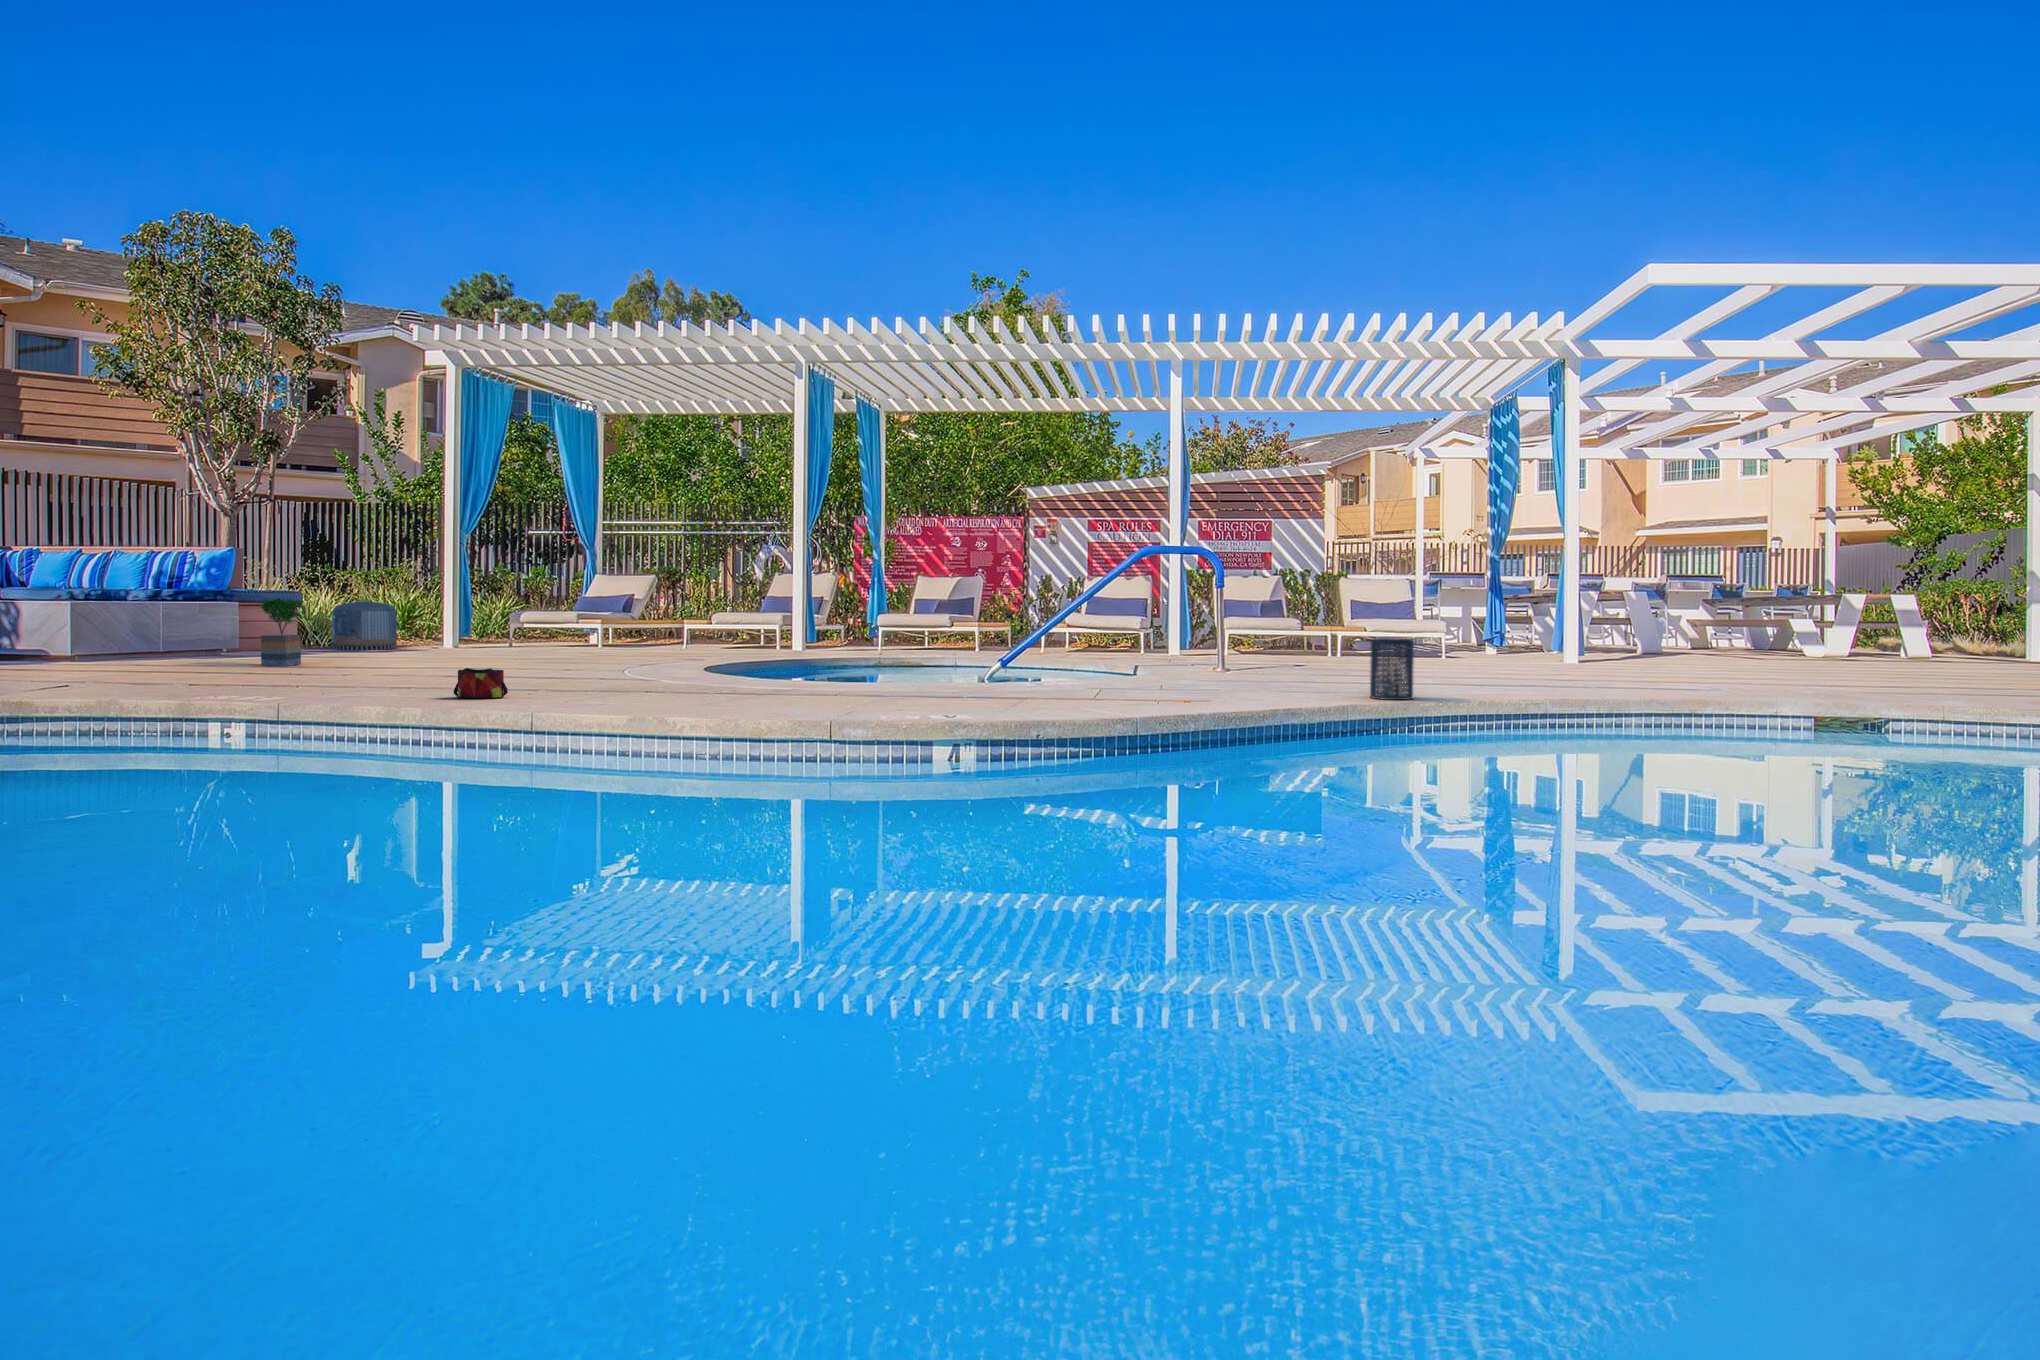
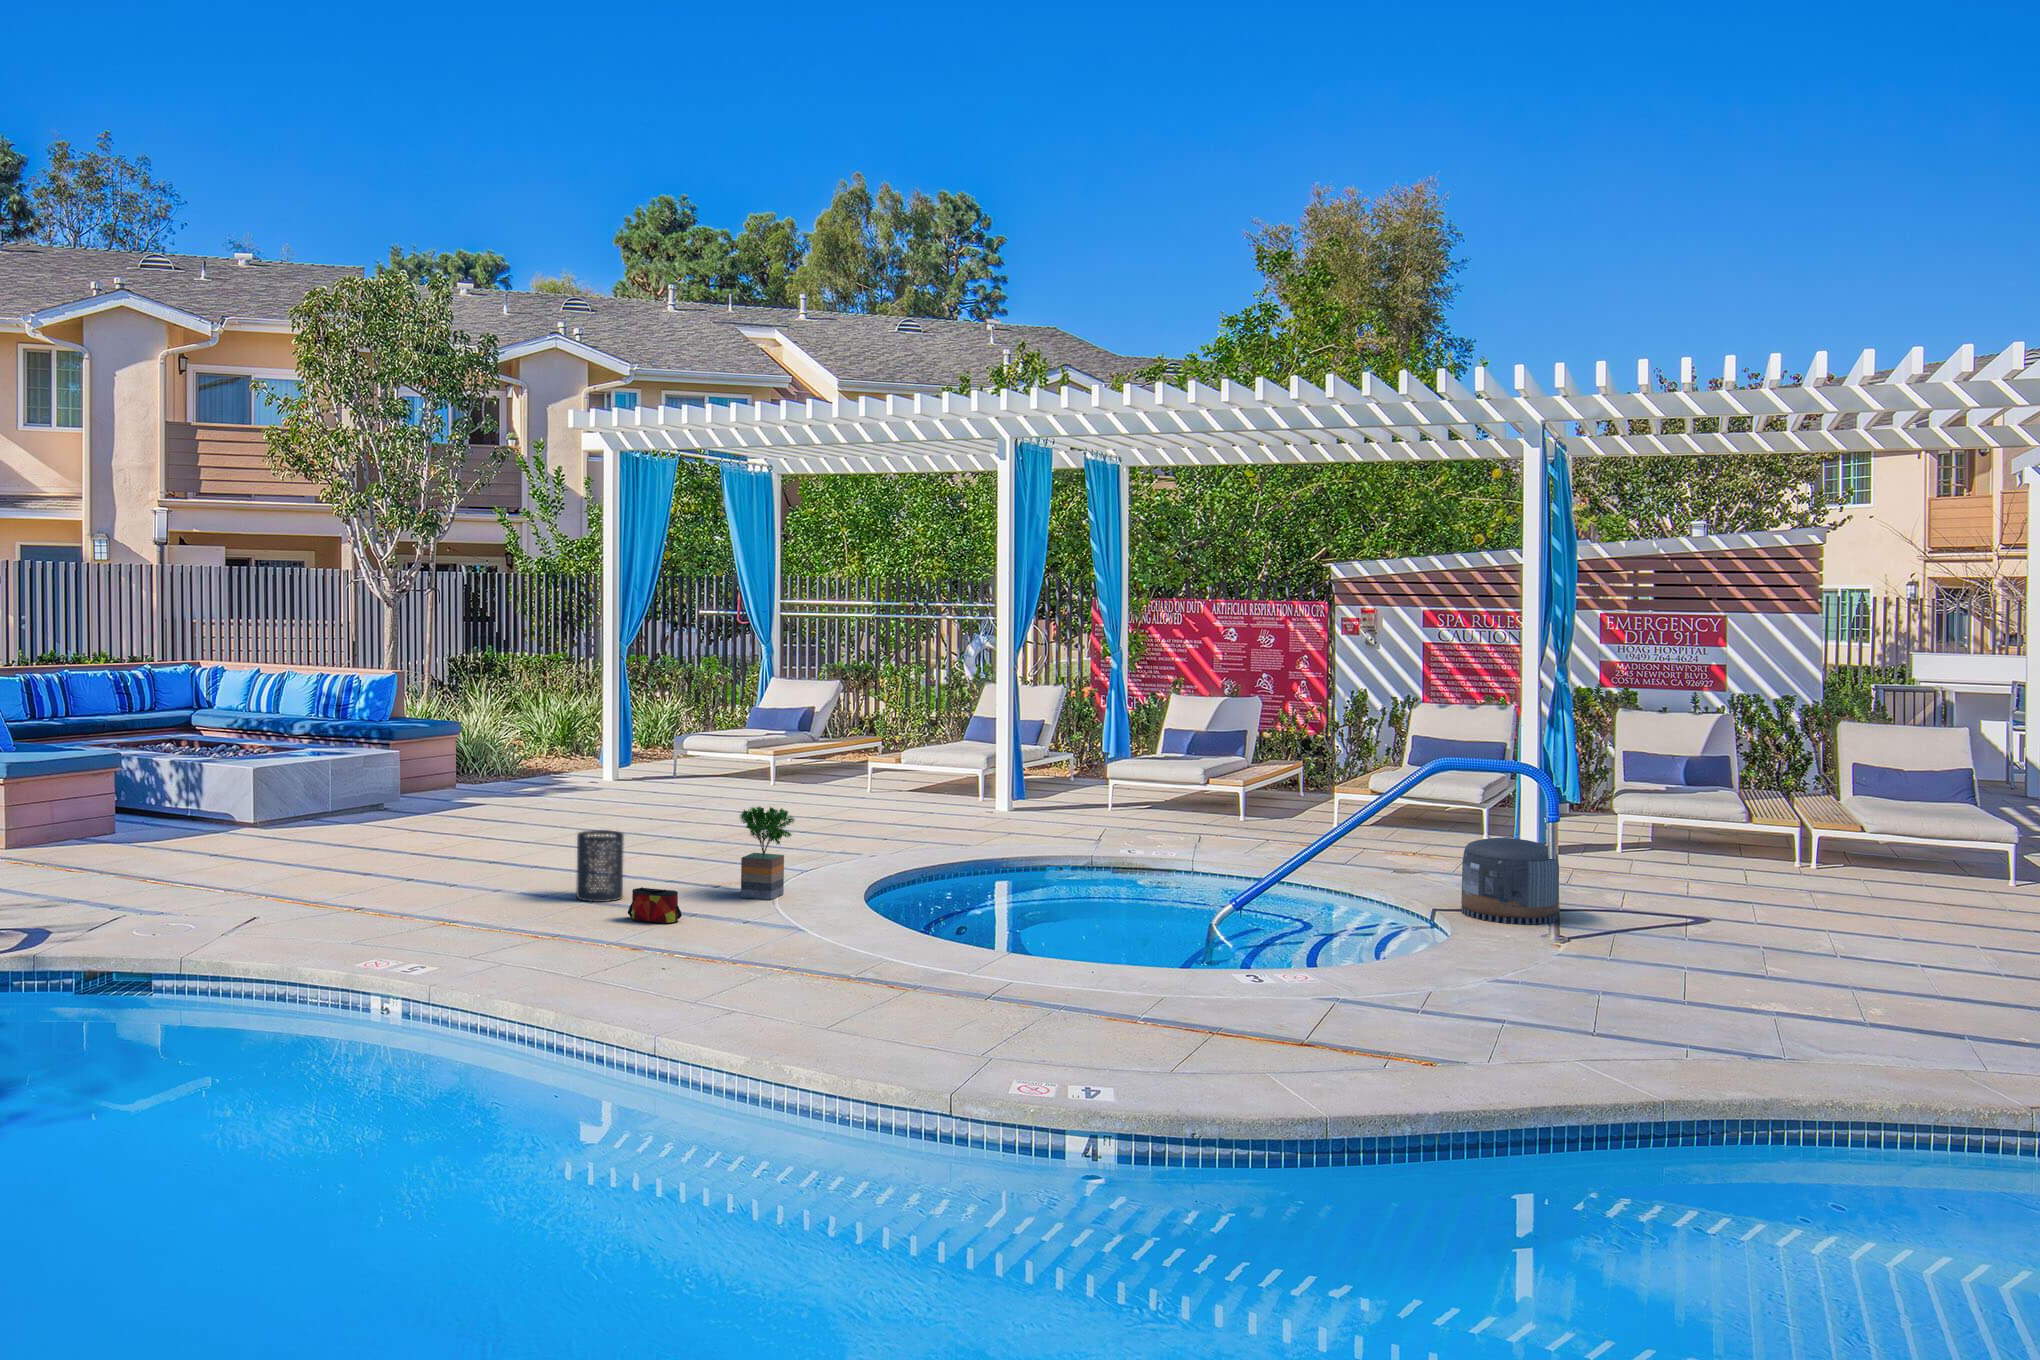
potted tree: present [261,598,308,666] -> present [740,806,795,900]
pouf: present [332,602,397,650] -> present [1461,838,1559,924]
trash can: present [1370,638,1414,700] -> present [577,830,624,902]

